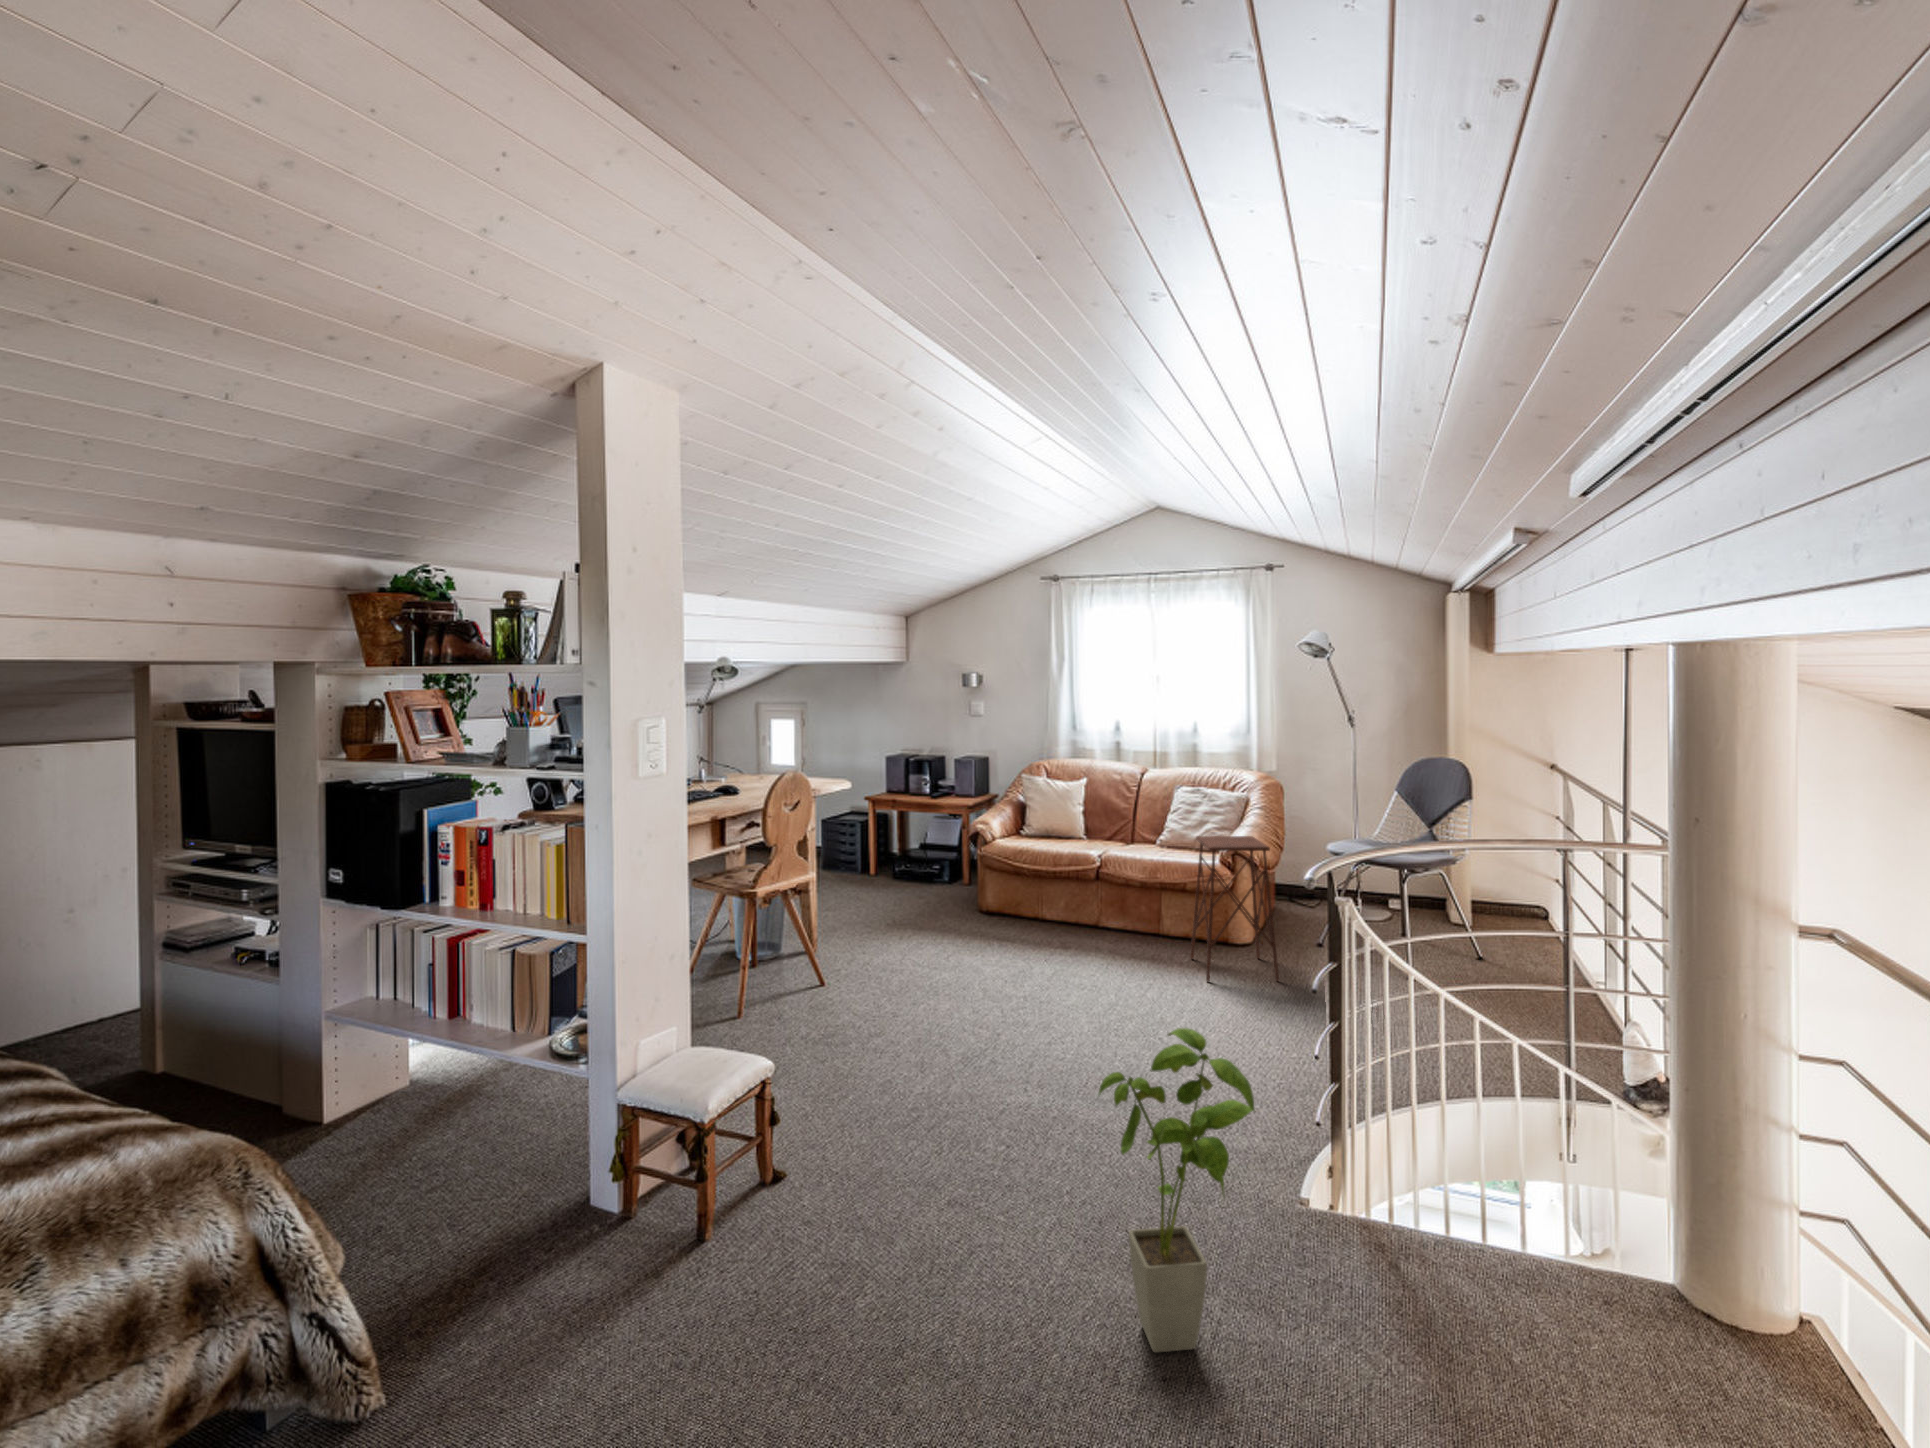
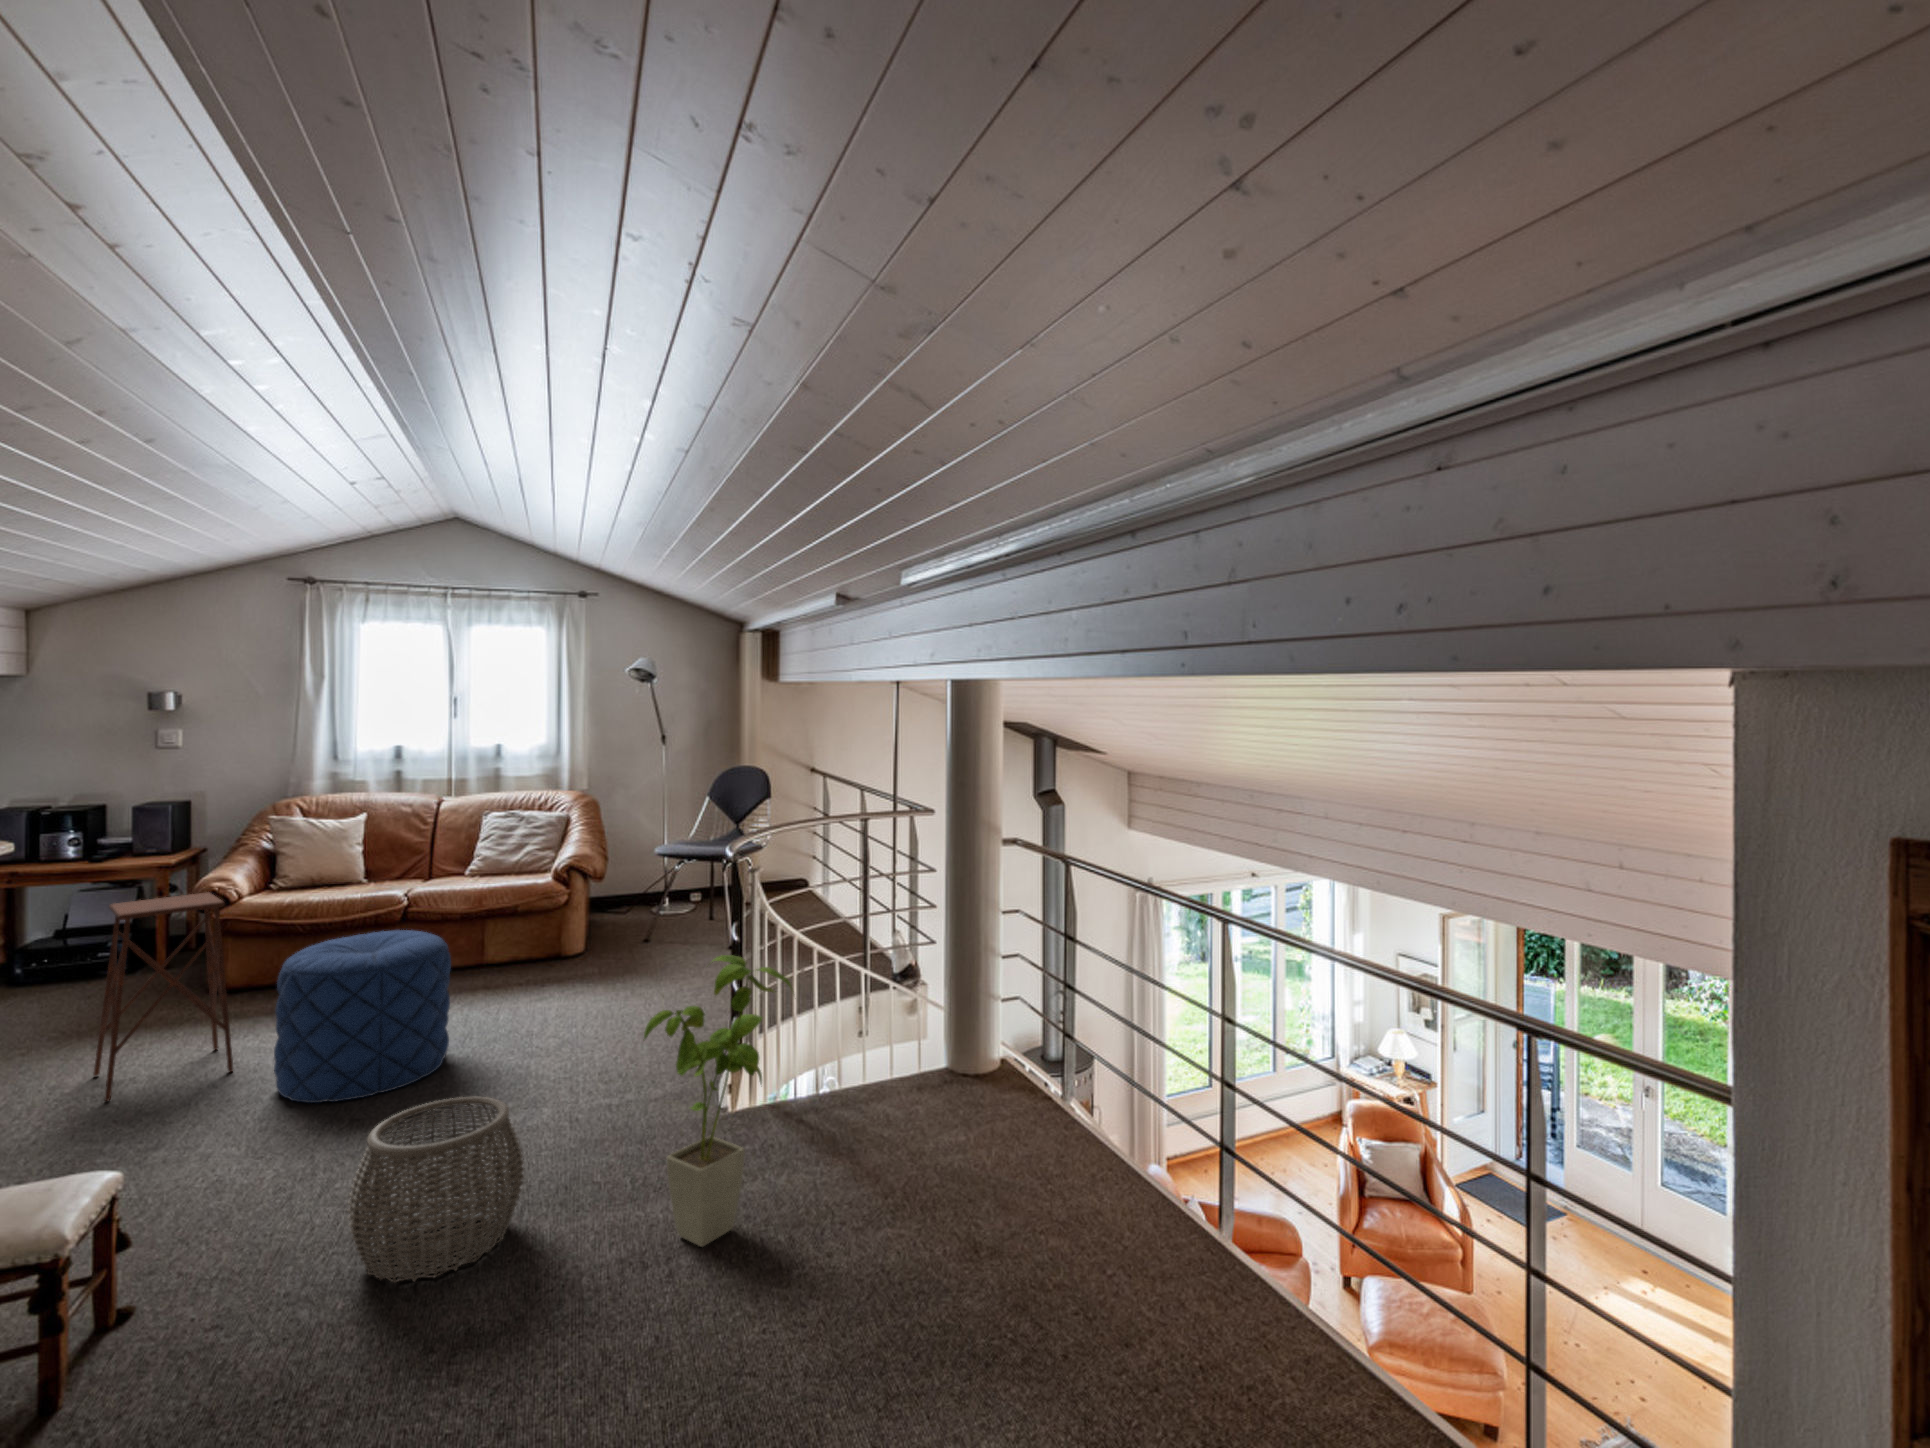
side table: present [1191,836,1279,981] -> present [94,892,233,1101]
pouf: none [961,894,1083,1039] -> present [274,930,451,1103]
woven basket: none [898,1079,1033,1247] -> present [347,1097,524,1282]

